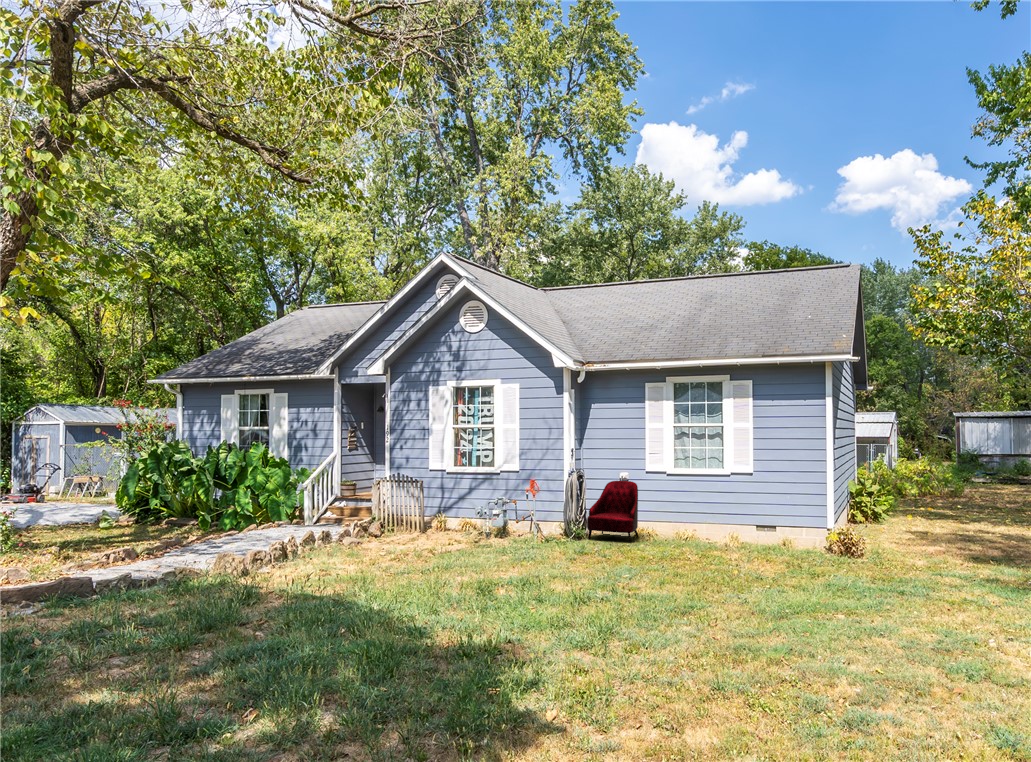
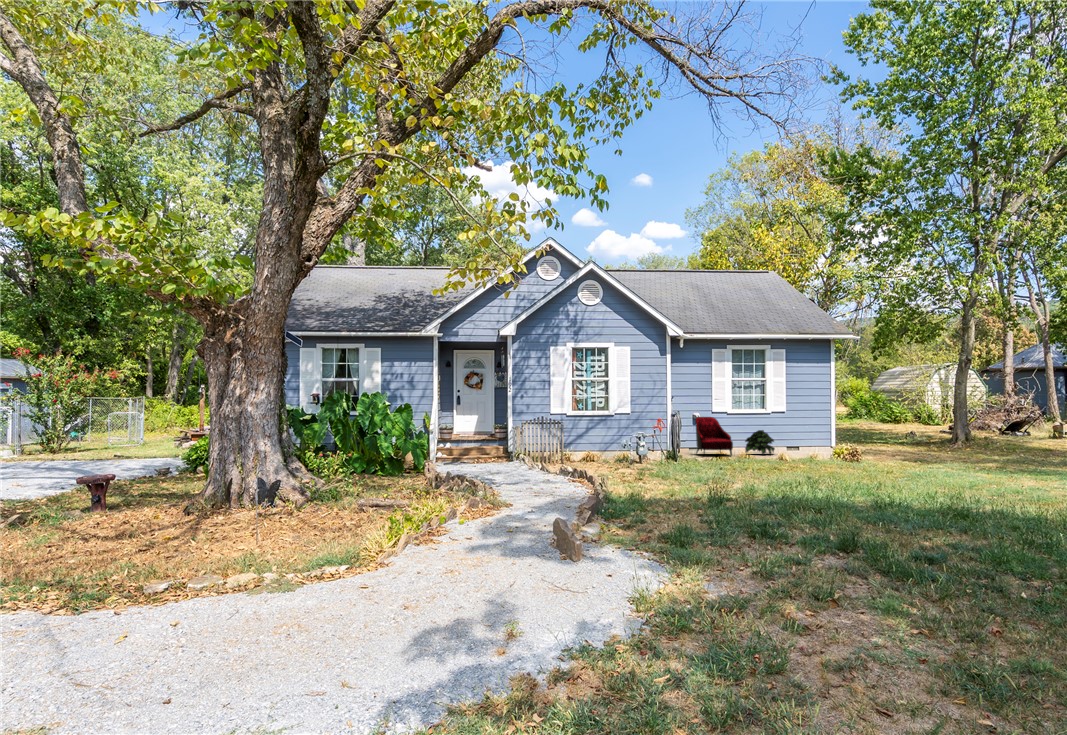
potted plant: none [667,506,715,546] -> present [745,430,775,454]

